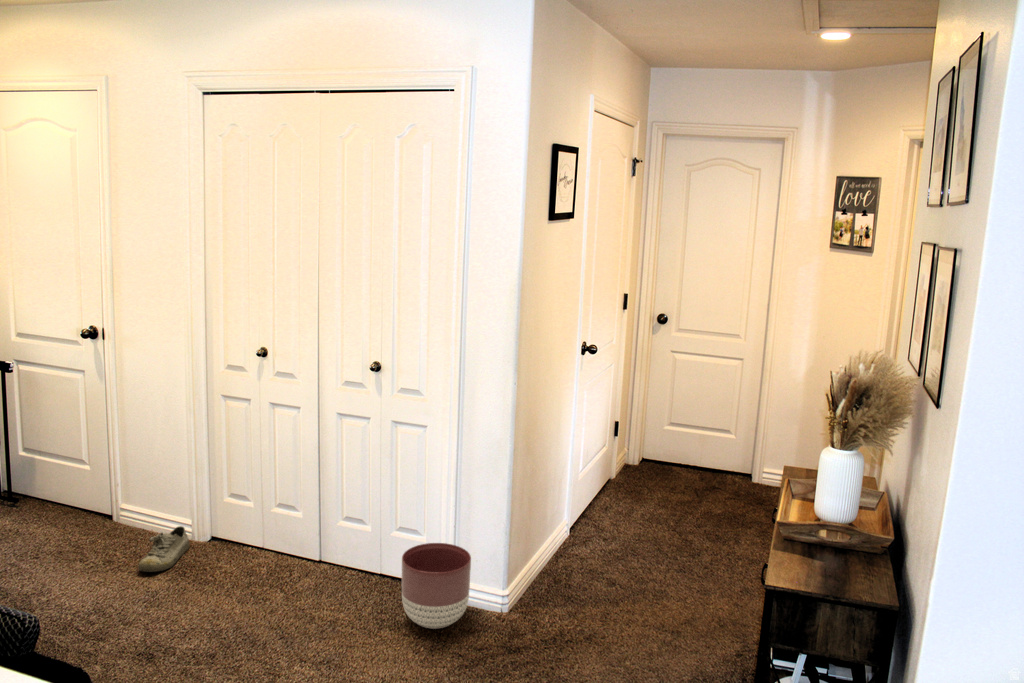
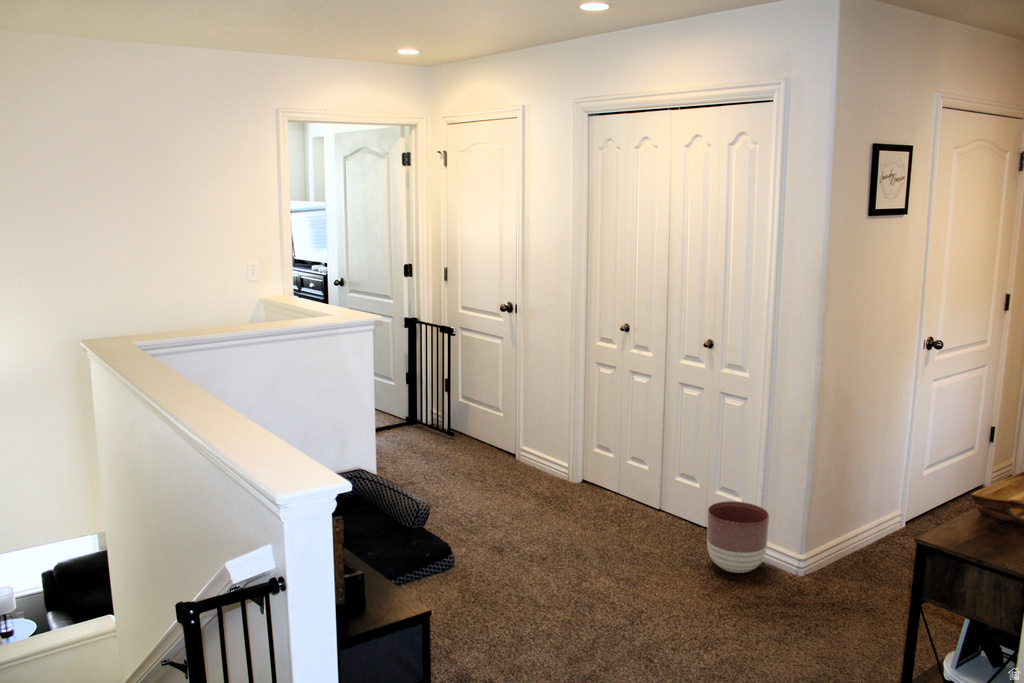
shoe: present [138,526,189,572] -> none [524,465,564,495]

